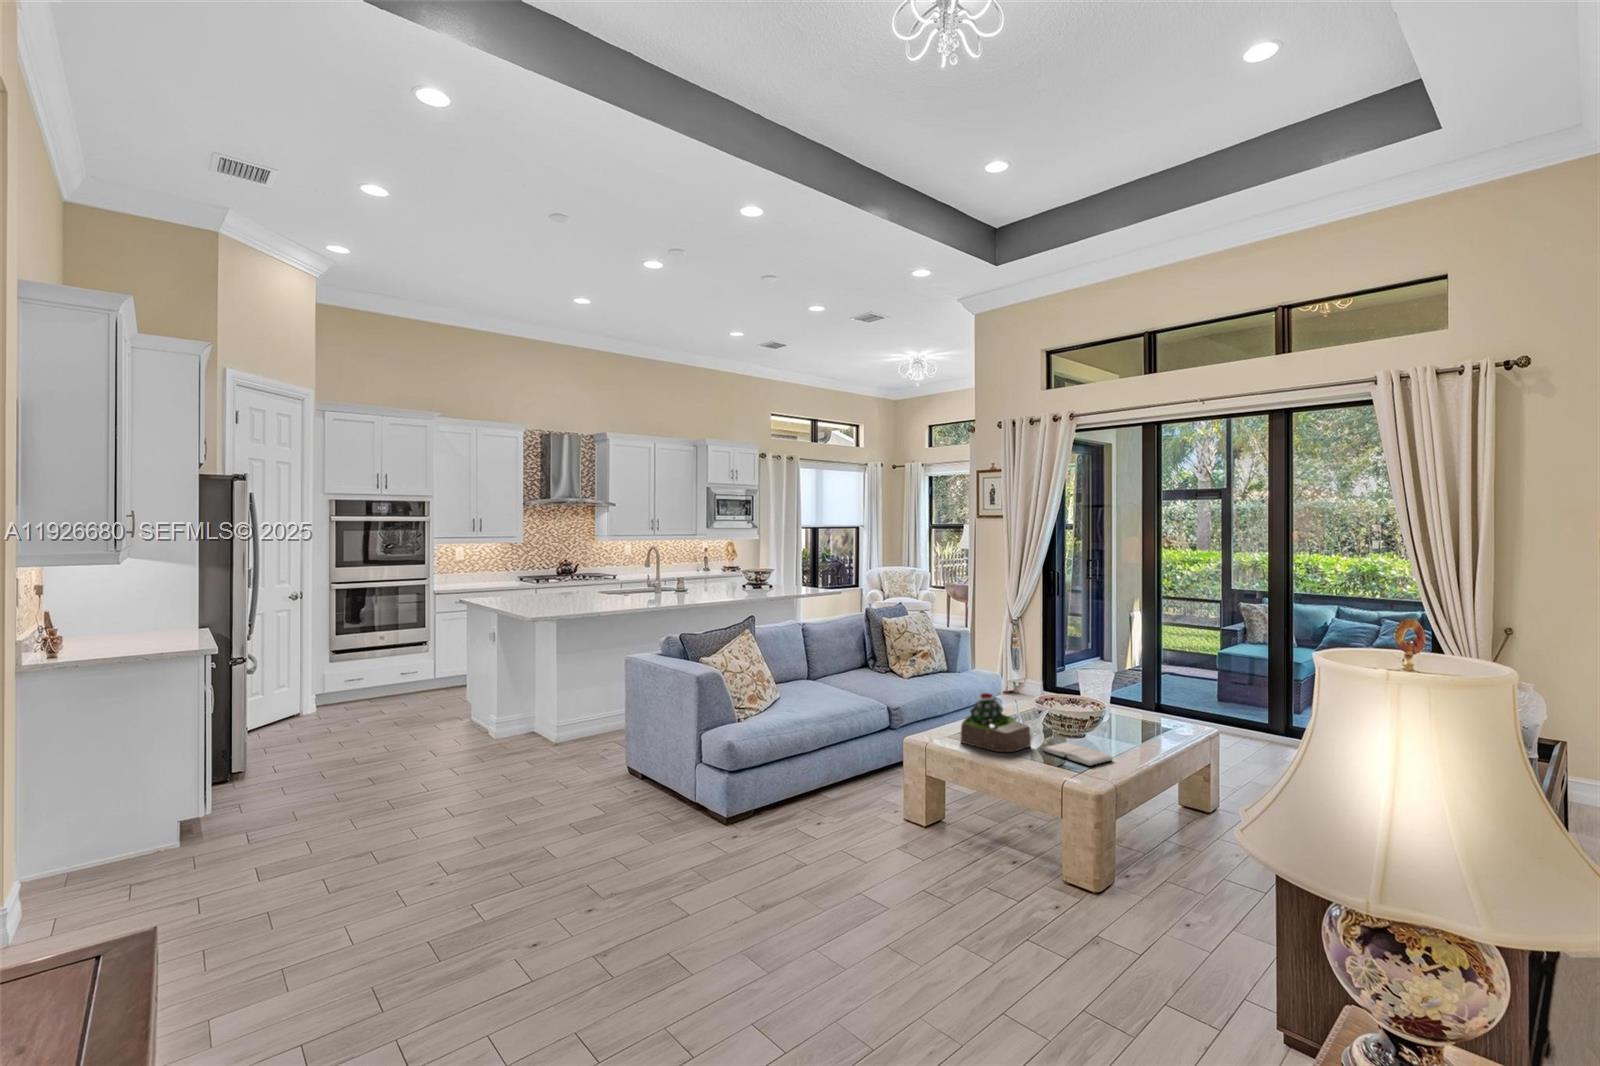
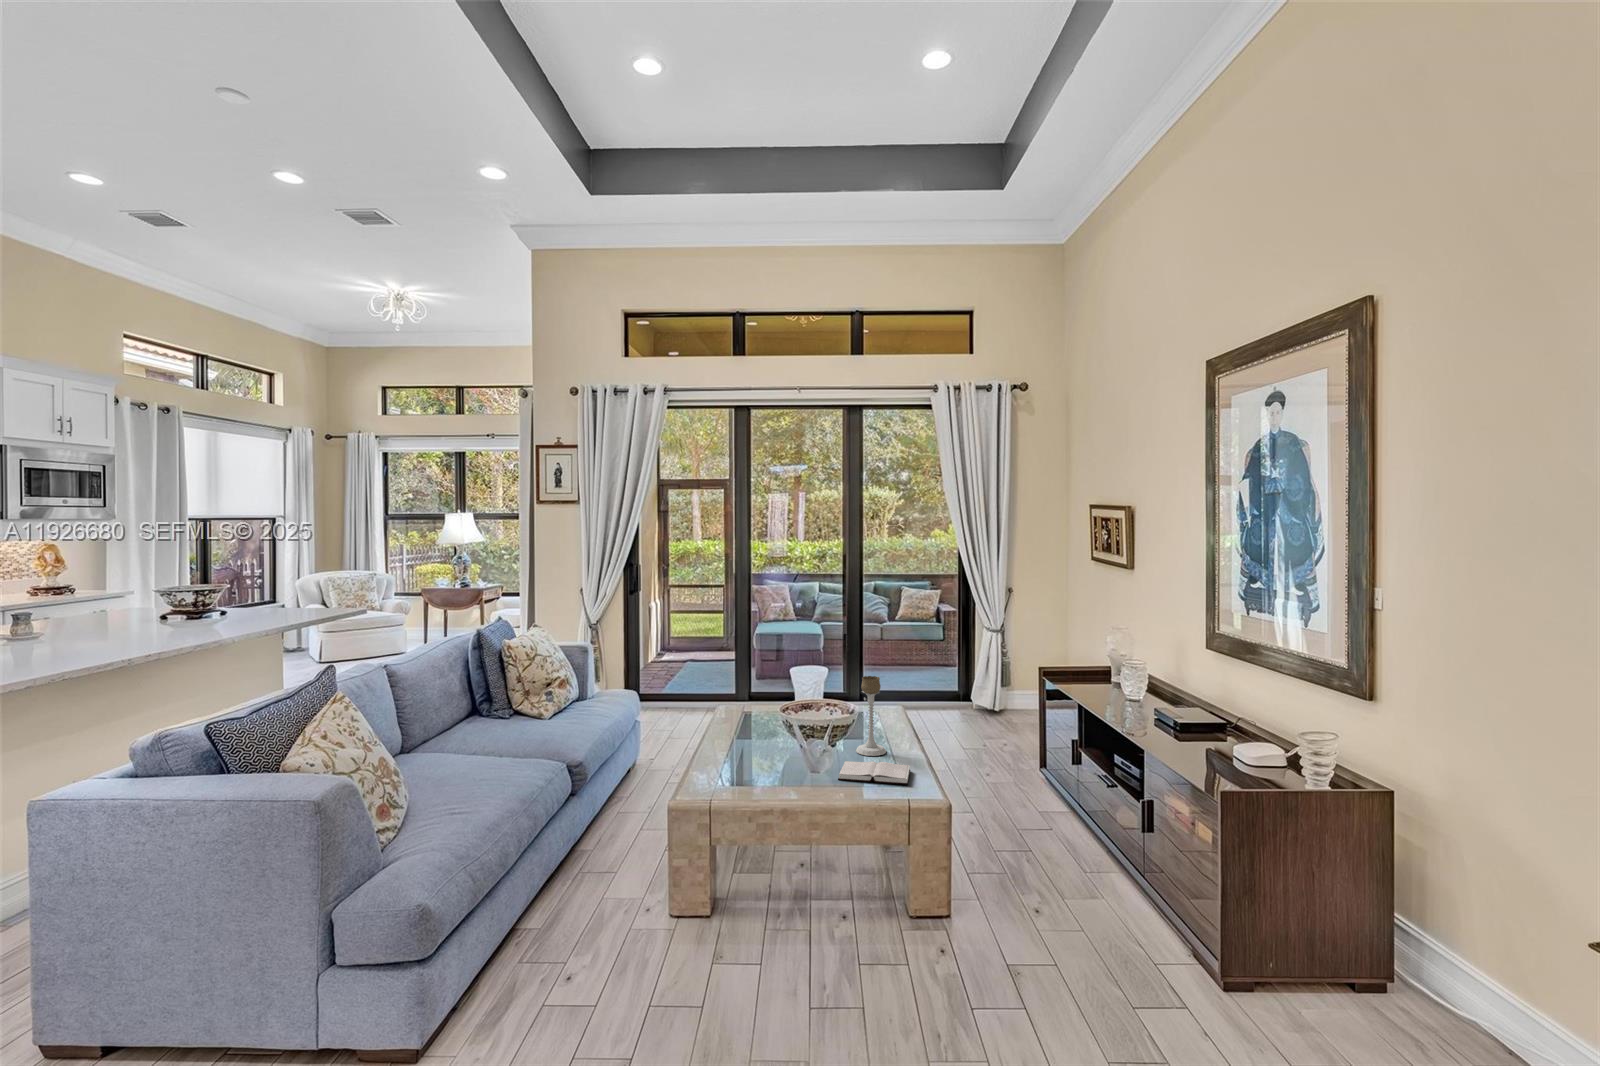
candle holder: none [1094,678,1123,748] -> present [856,676,886,756]
succulent plant: present [961,693,1031,752] -> none [743,720,818,796]

